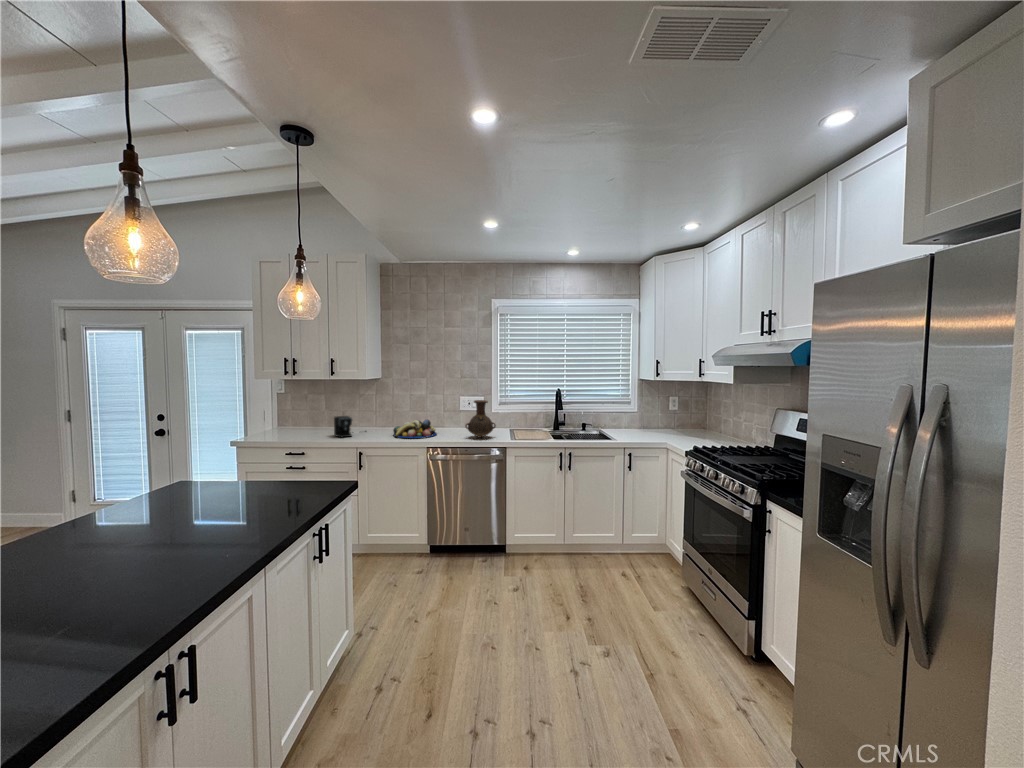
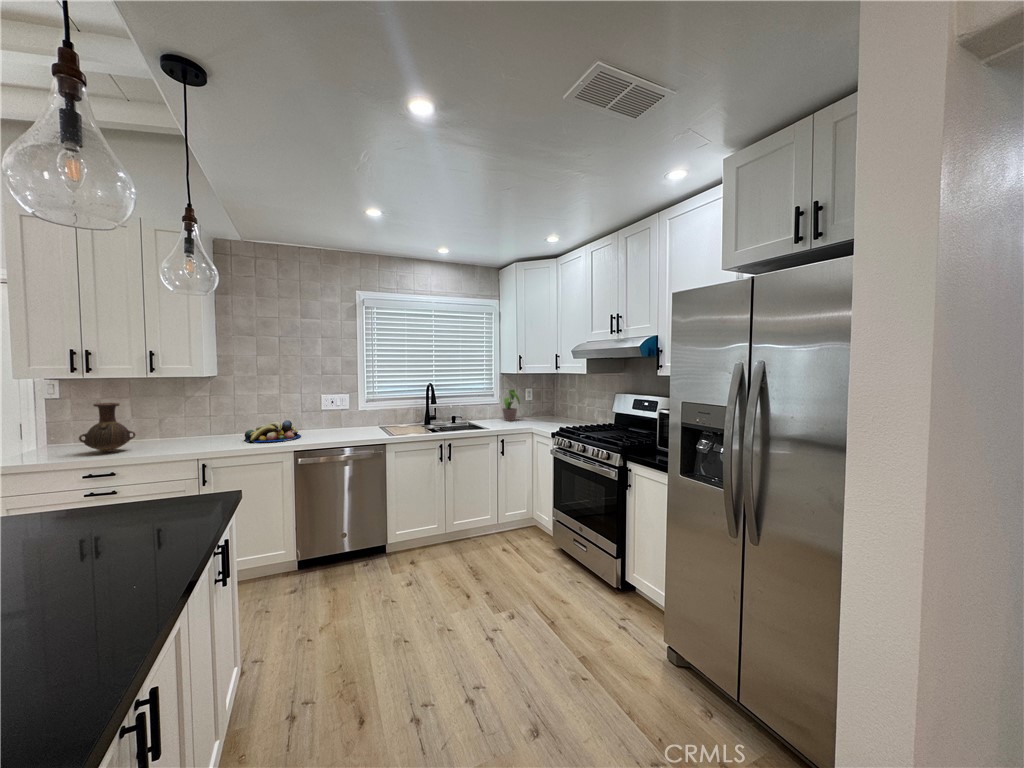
potted plant: none [631,397,664,432] -> present [503,390,520,421]
vase: present [465,400,496,438] -> present [79,403,135,452]
coffee maker: present [334,416,352,438] -> none [157,421,204,448]

